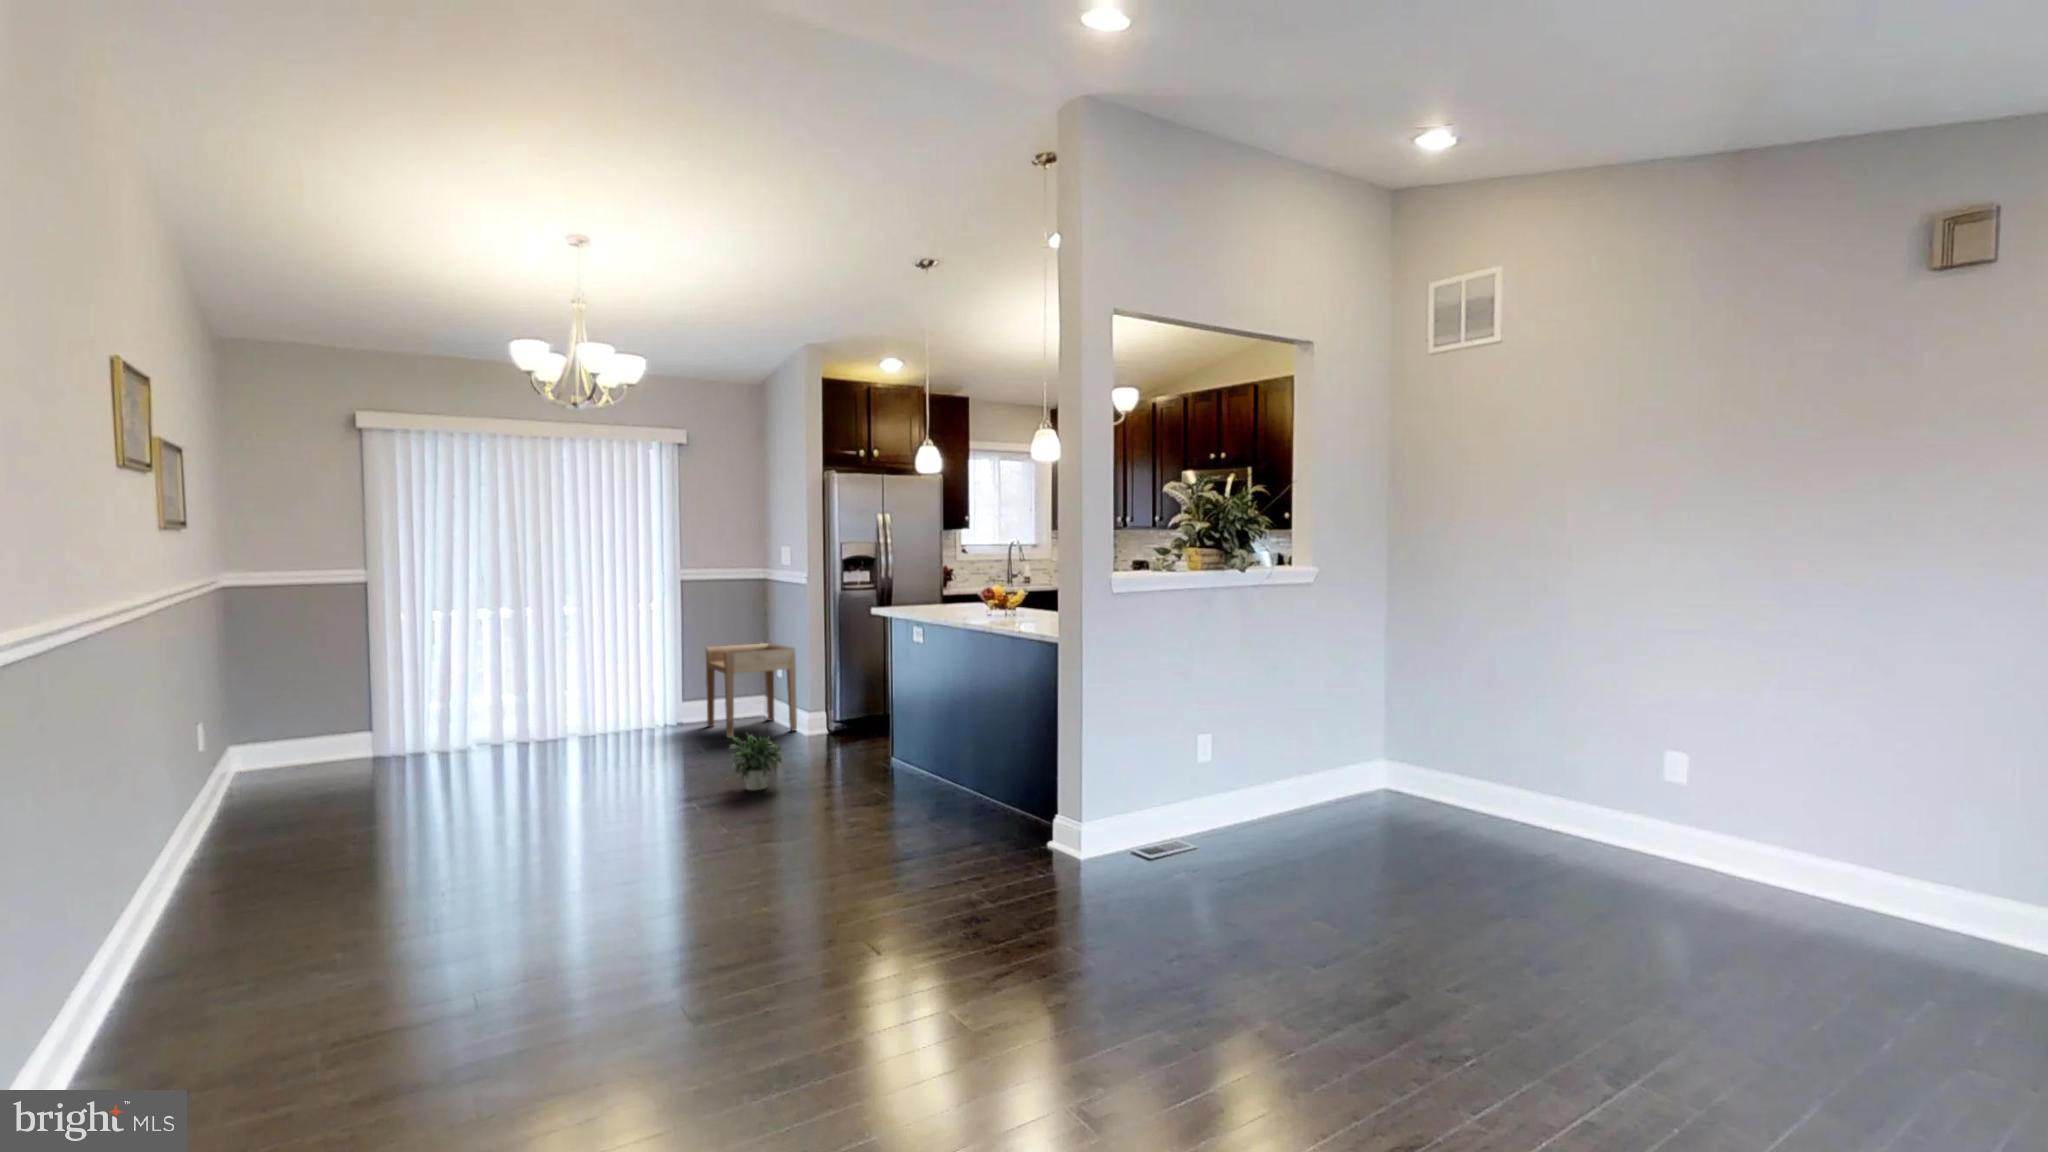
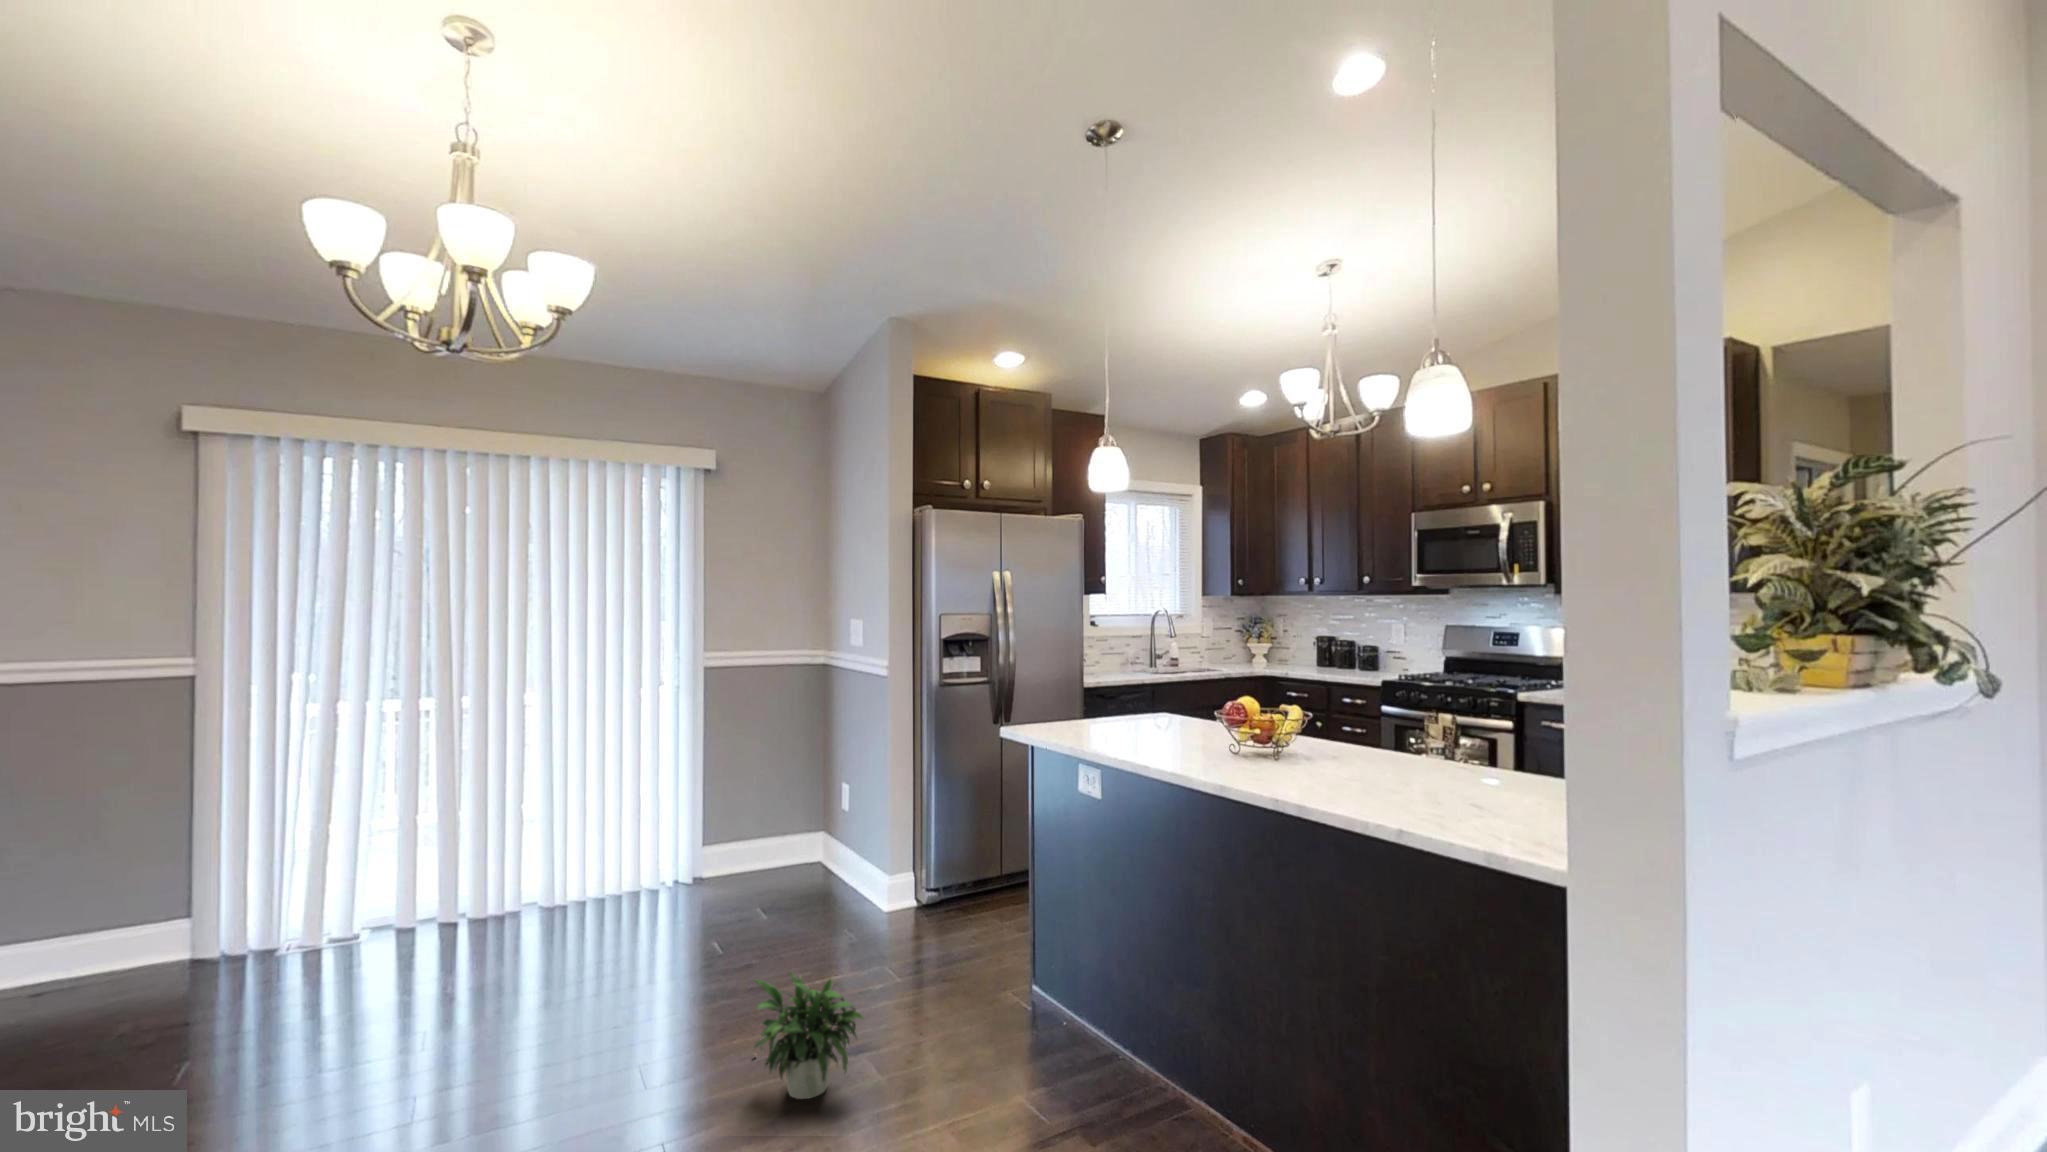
side table: present [706,643,797,738] -> none [736,757,870,919]

